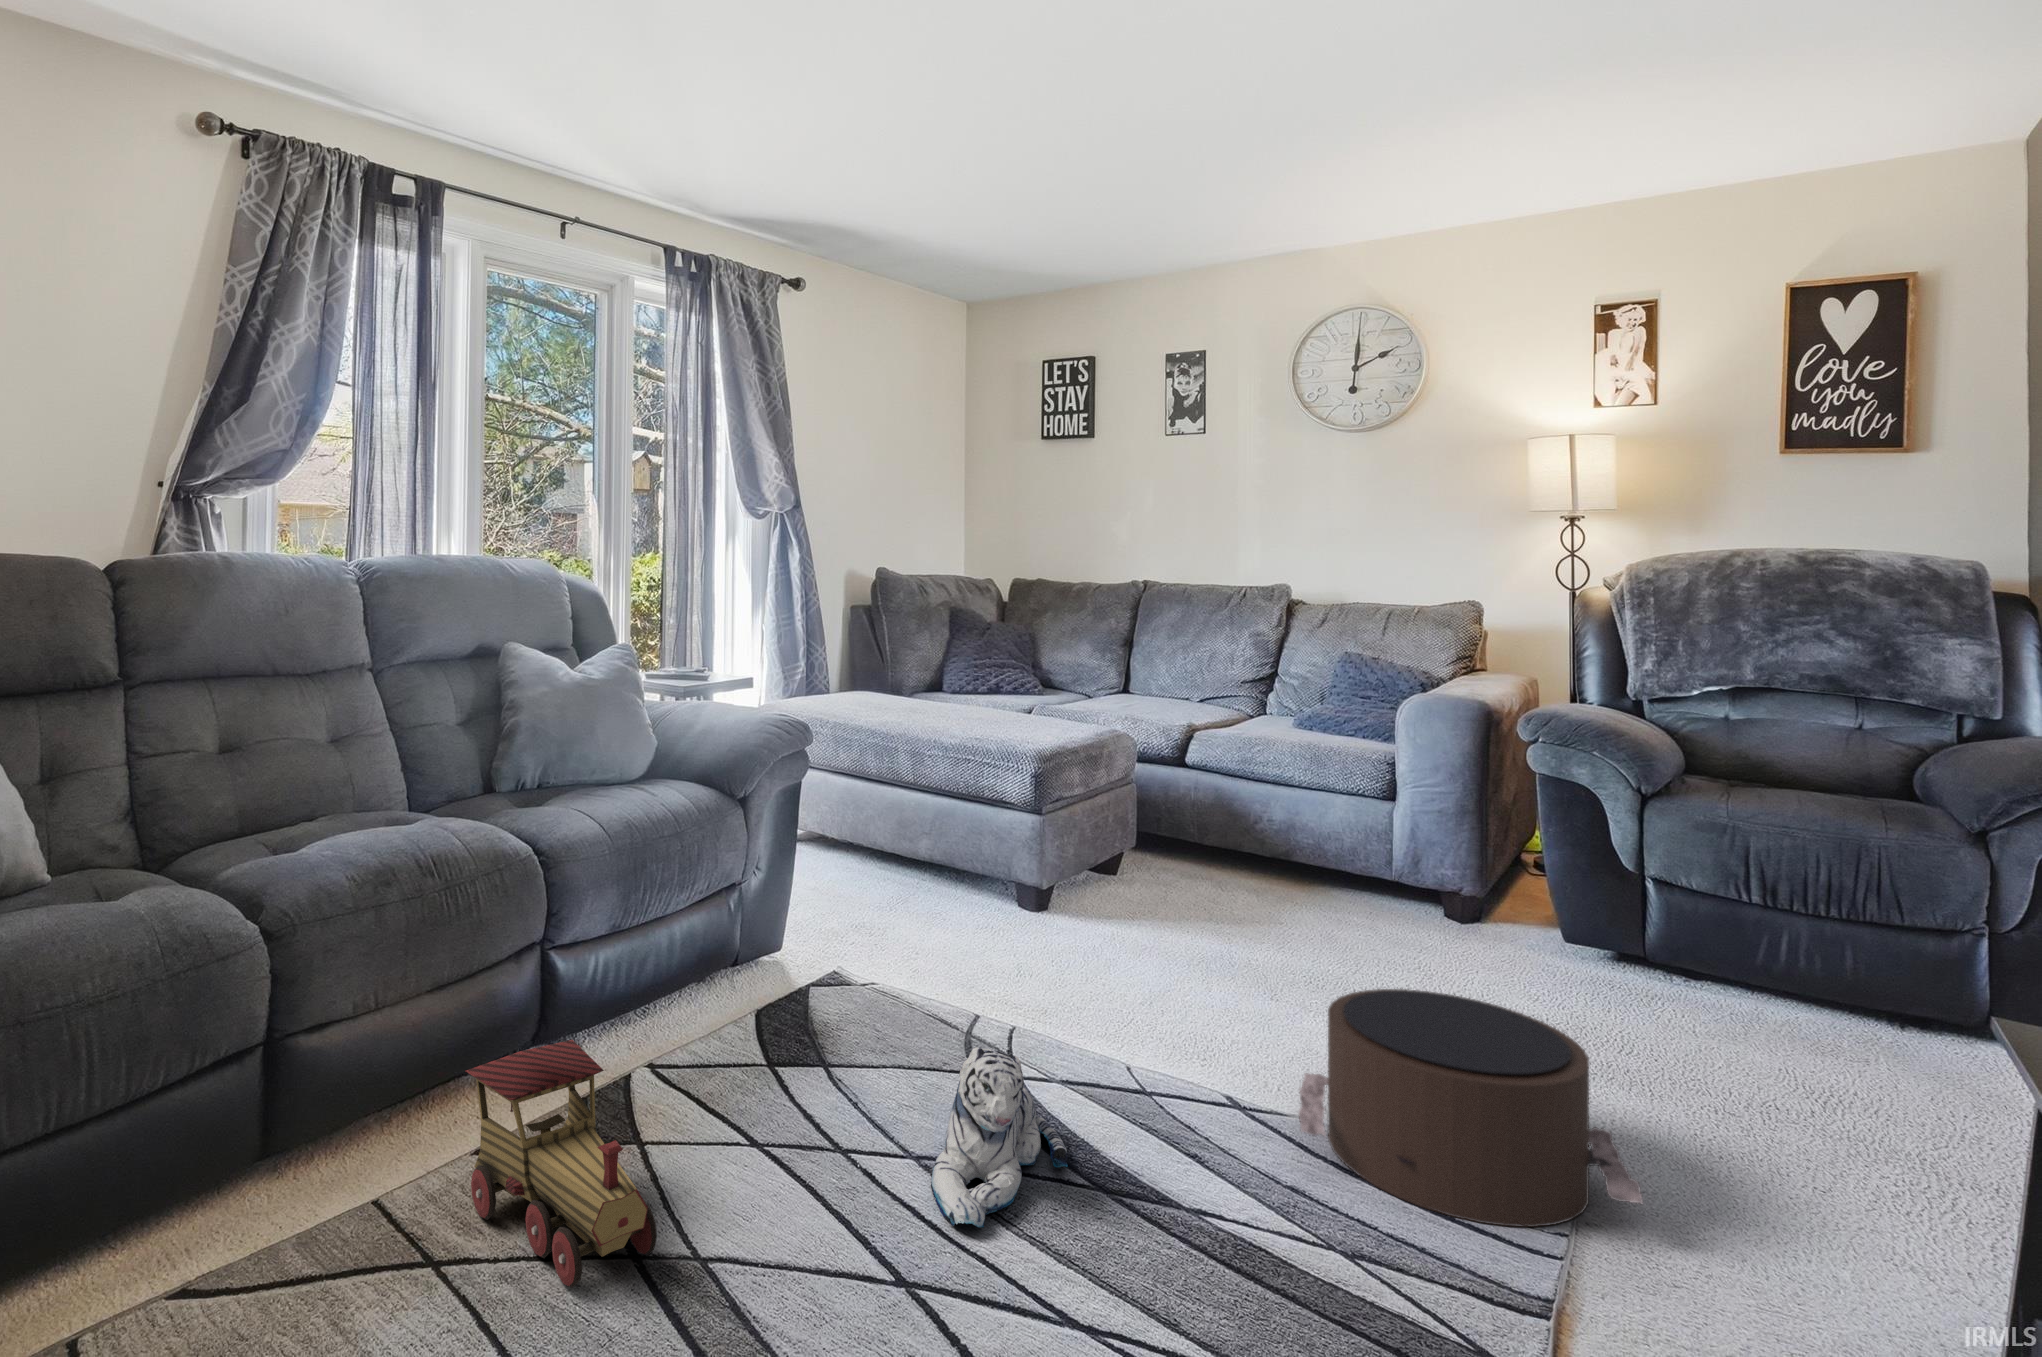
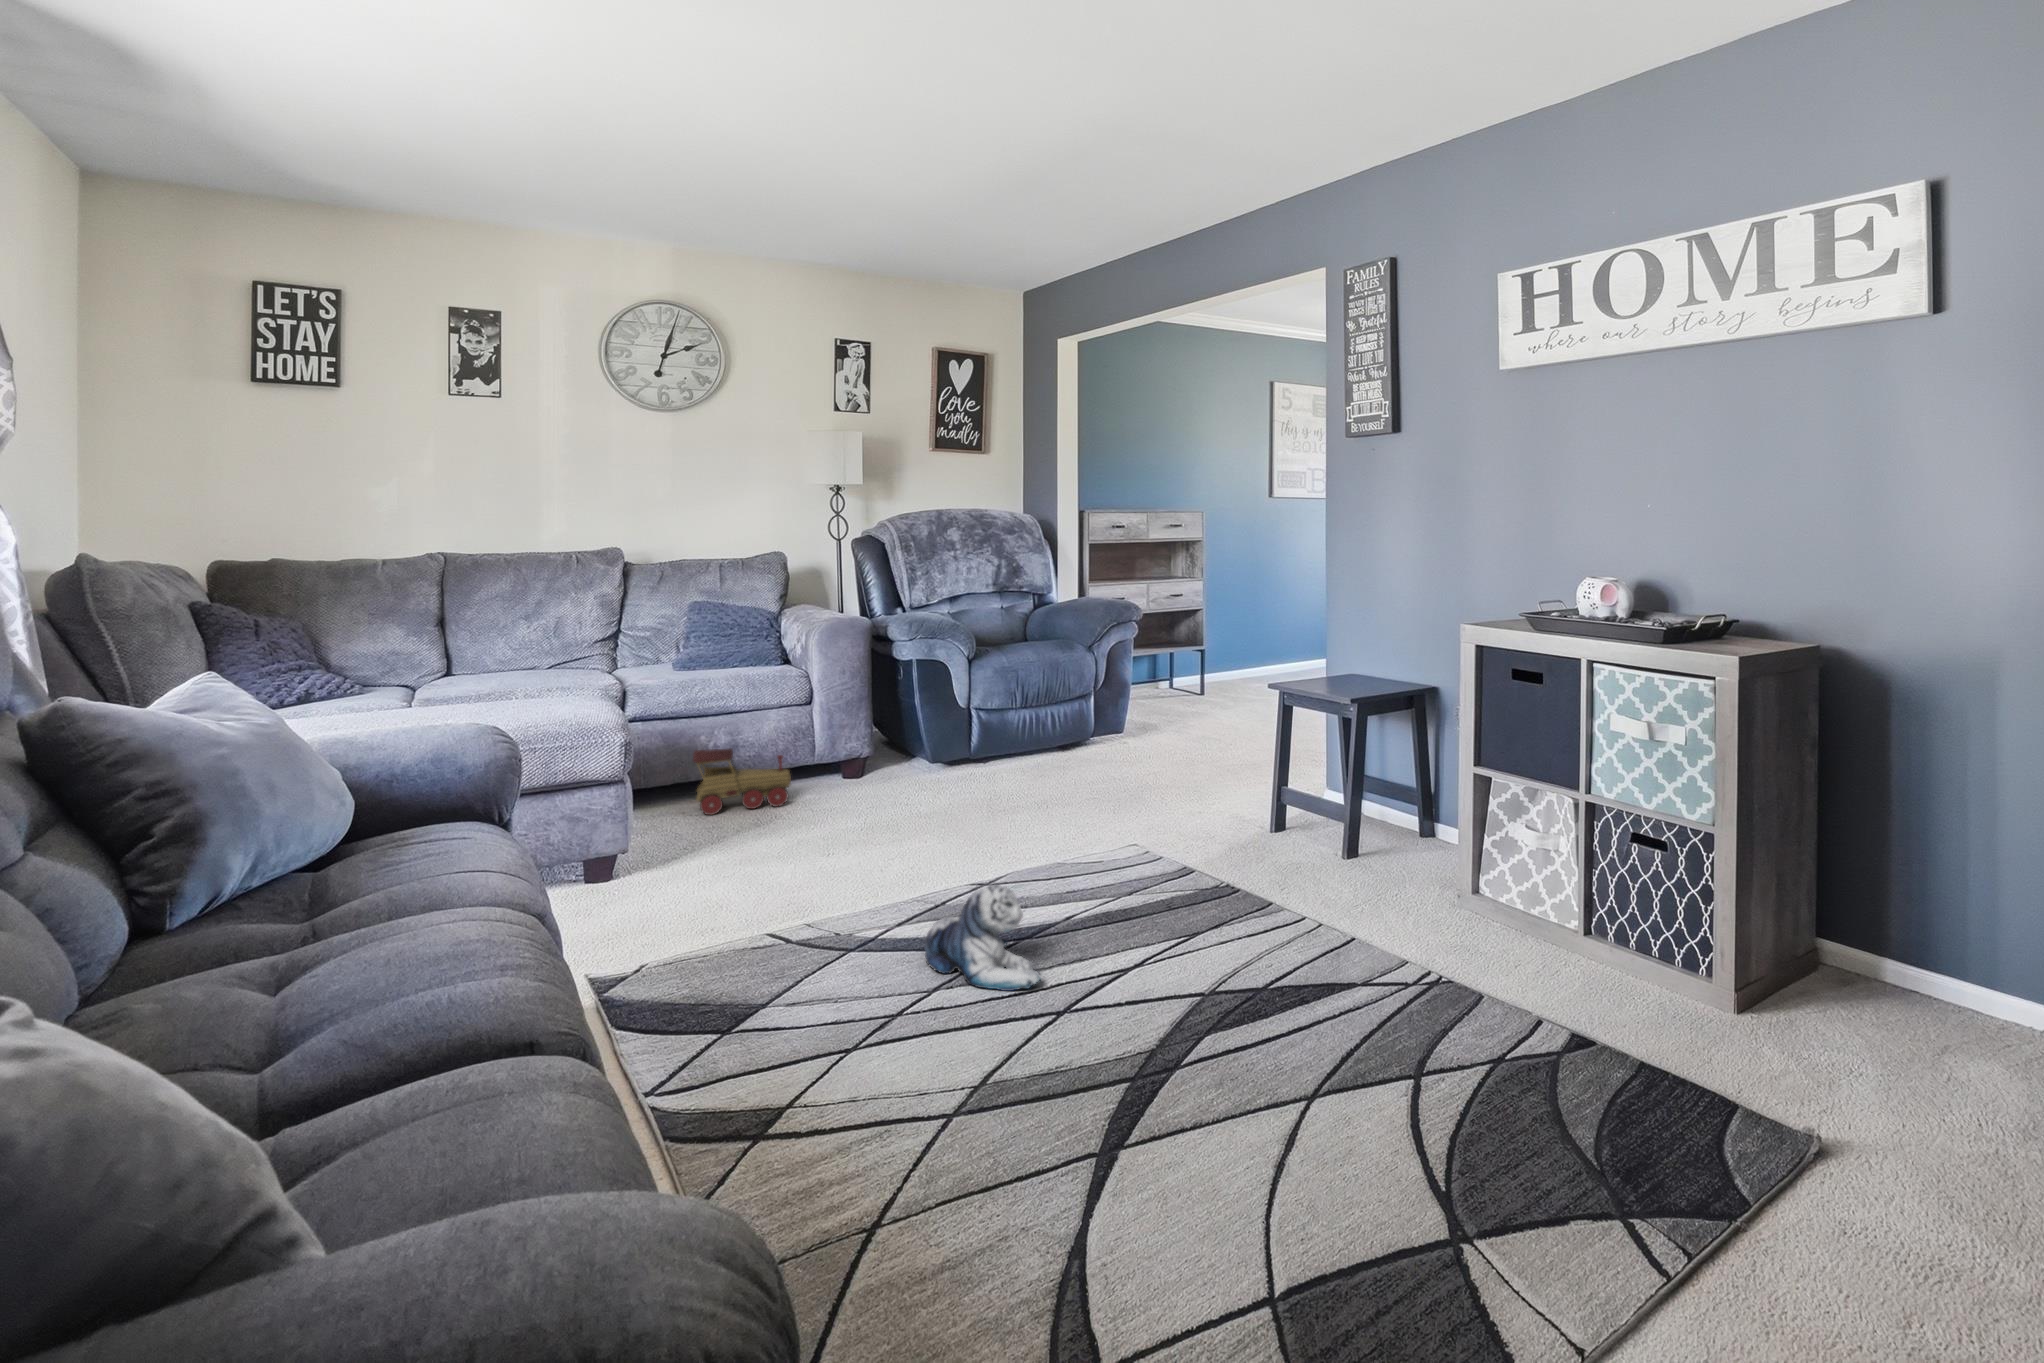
pouf: present [1298,989,1643,1227] -> none [1009,780,1170,884]
toy train: present [466,1040,657,1288] -> present [693,749,791,815]

